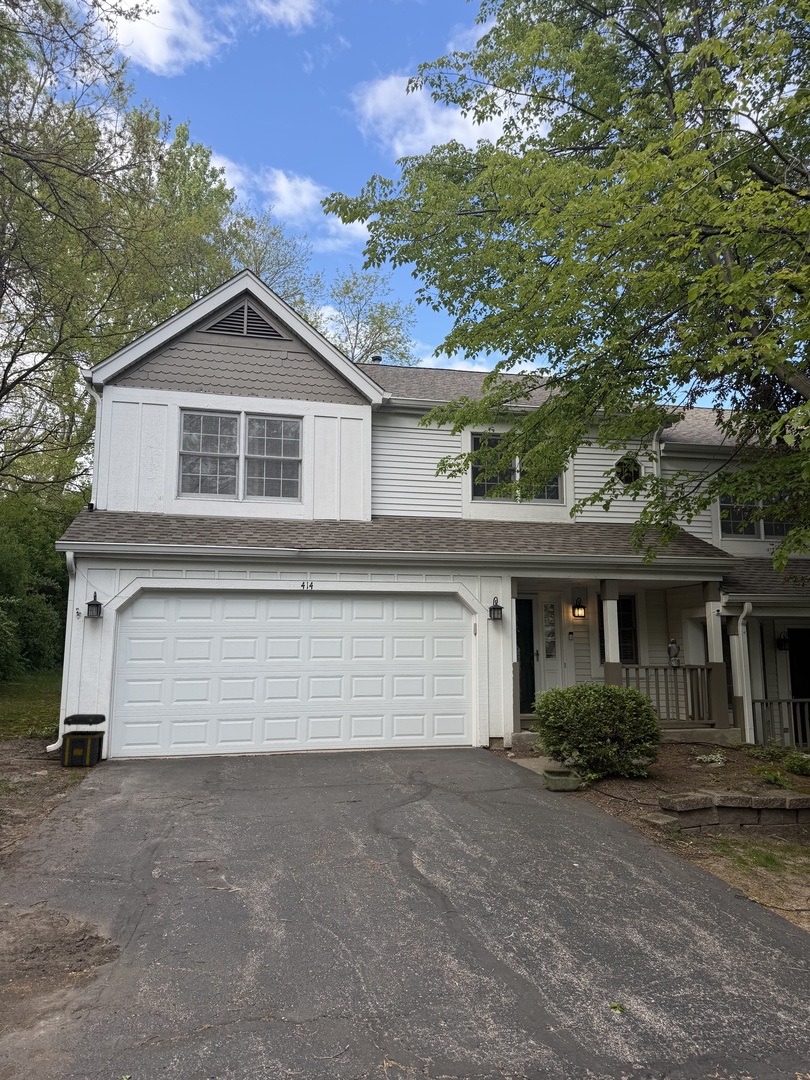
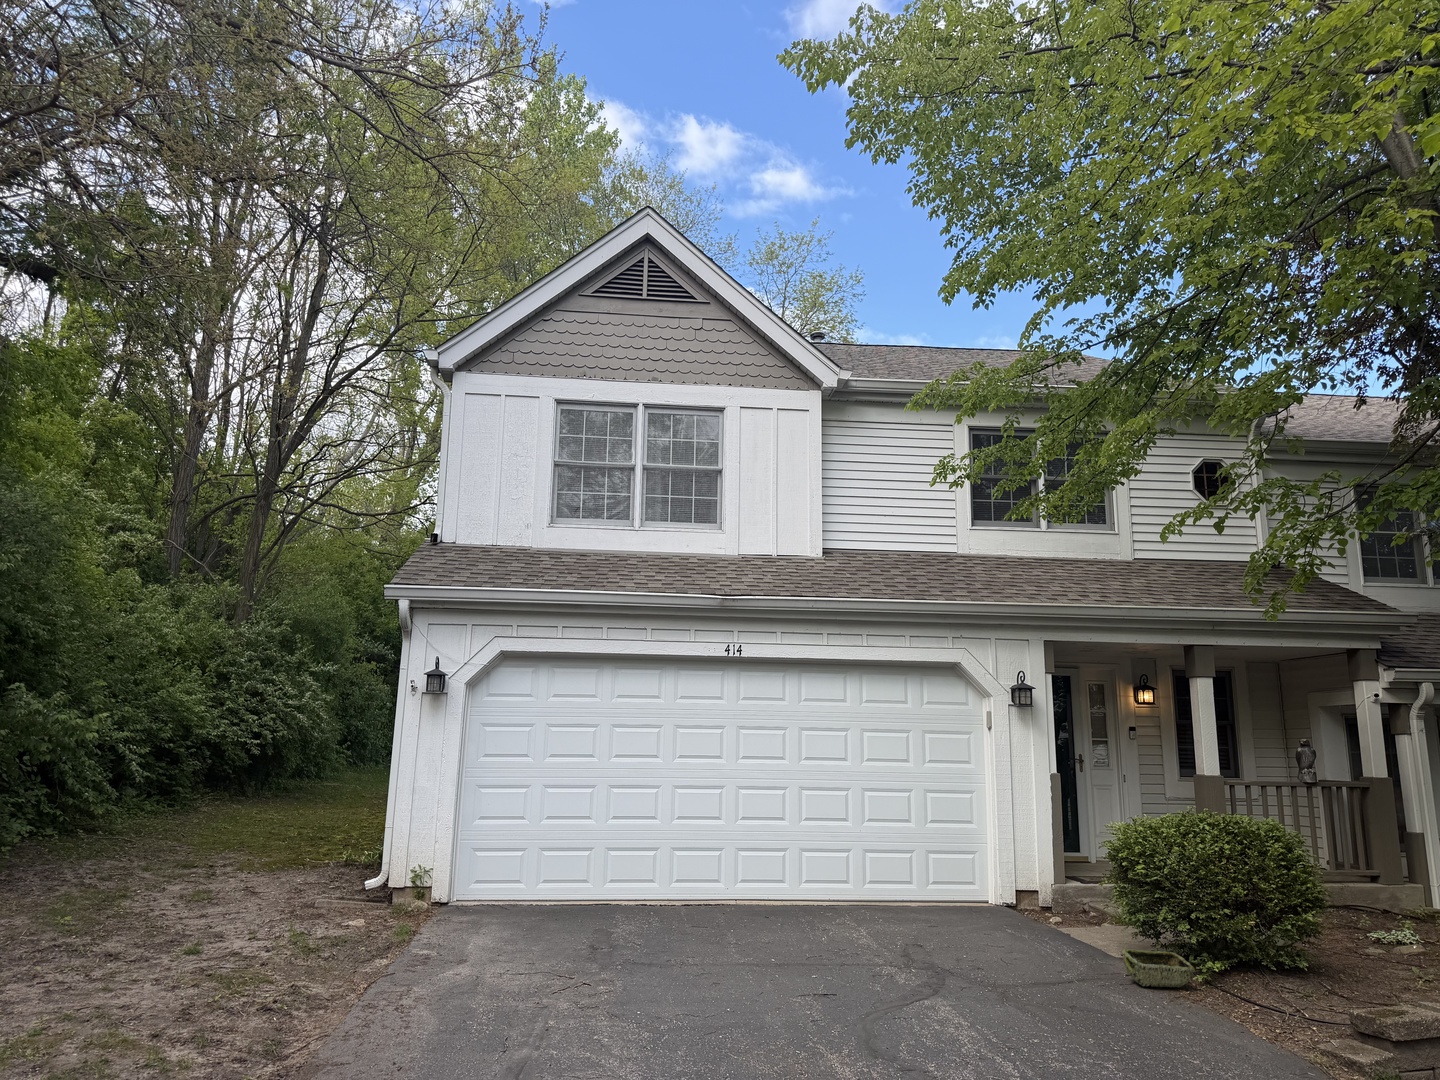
toolbox: present [61,714,106,767] -> none [385,835,449,914]

